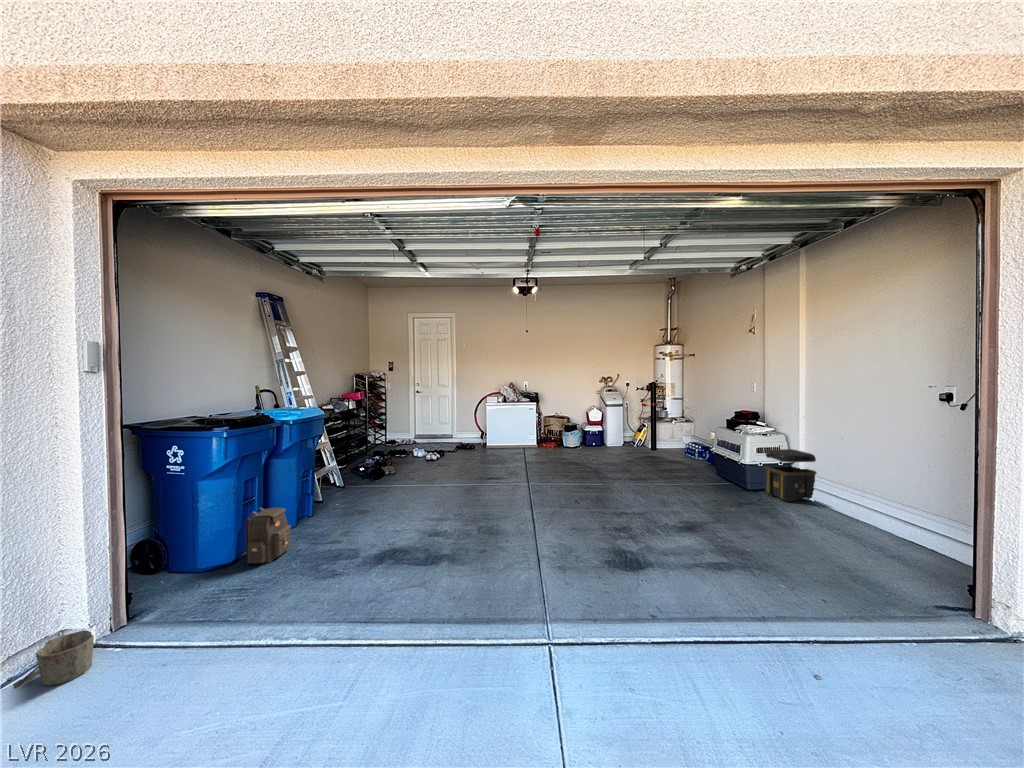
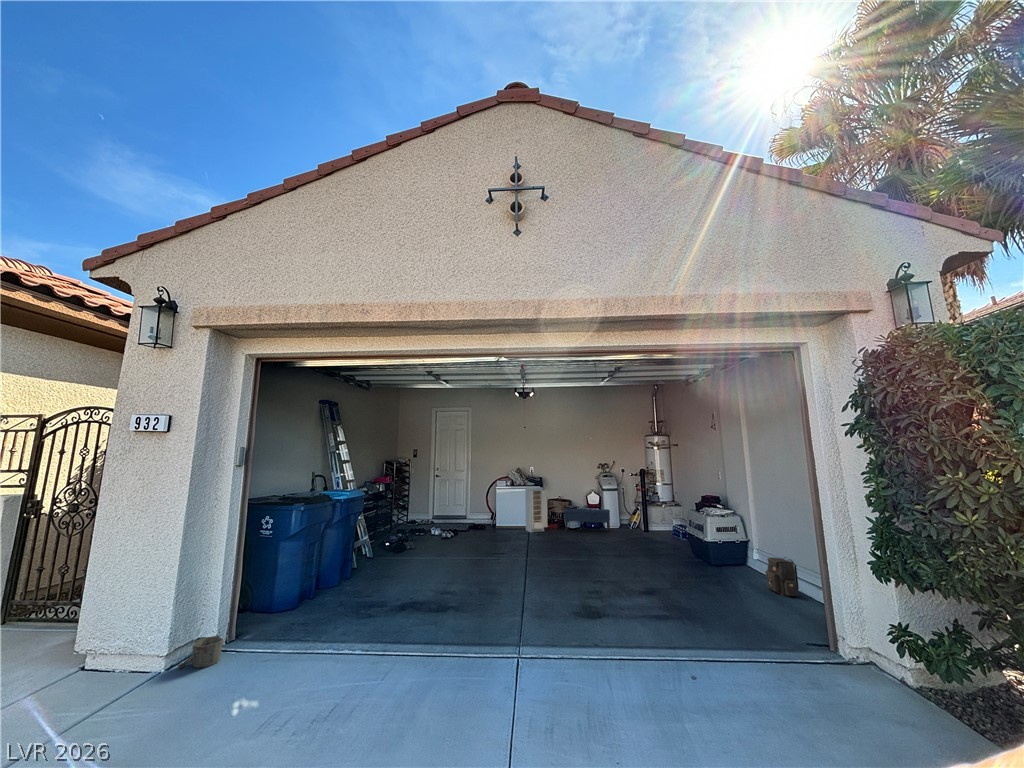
storage cabinet: none [520,403,545,452] -> present [525,487,548,532]
bench: none [563,426,614,452] -> present [564,508,610,533]
toolbox: present [765,449,816,502] -> none [723,529,765,575]
backpack: present [245,508,291,563] -> present [765,557,799,596]

